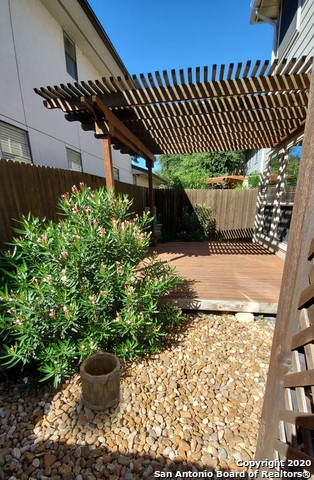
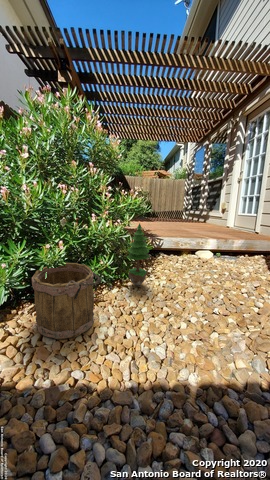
potted tree: none [151,319,169,364] -> present [127,223,150,286]

